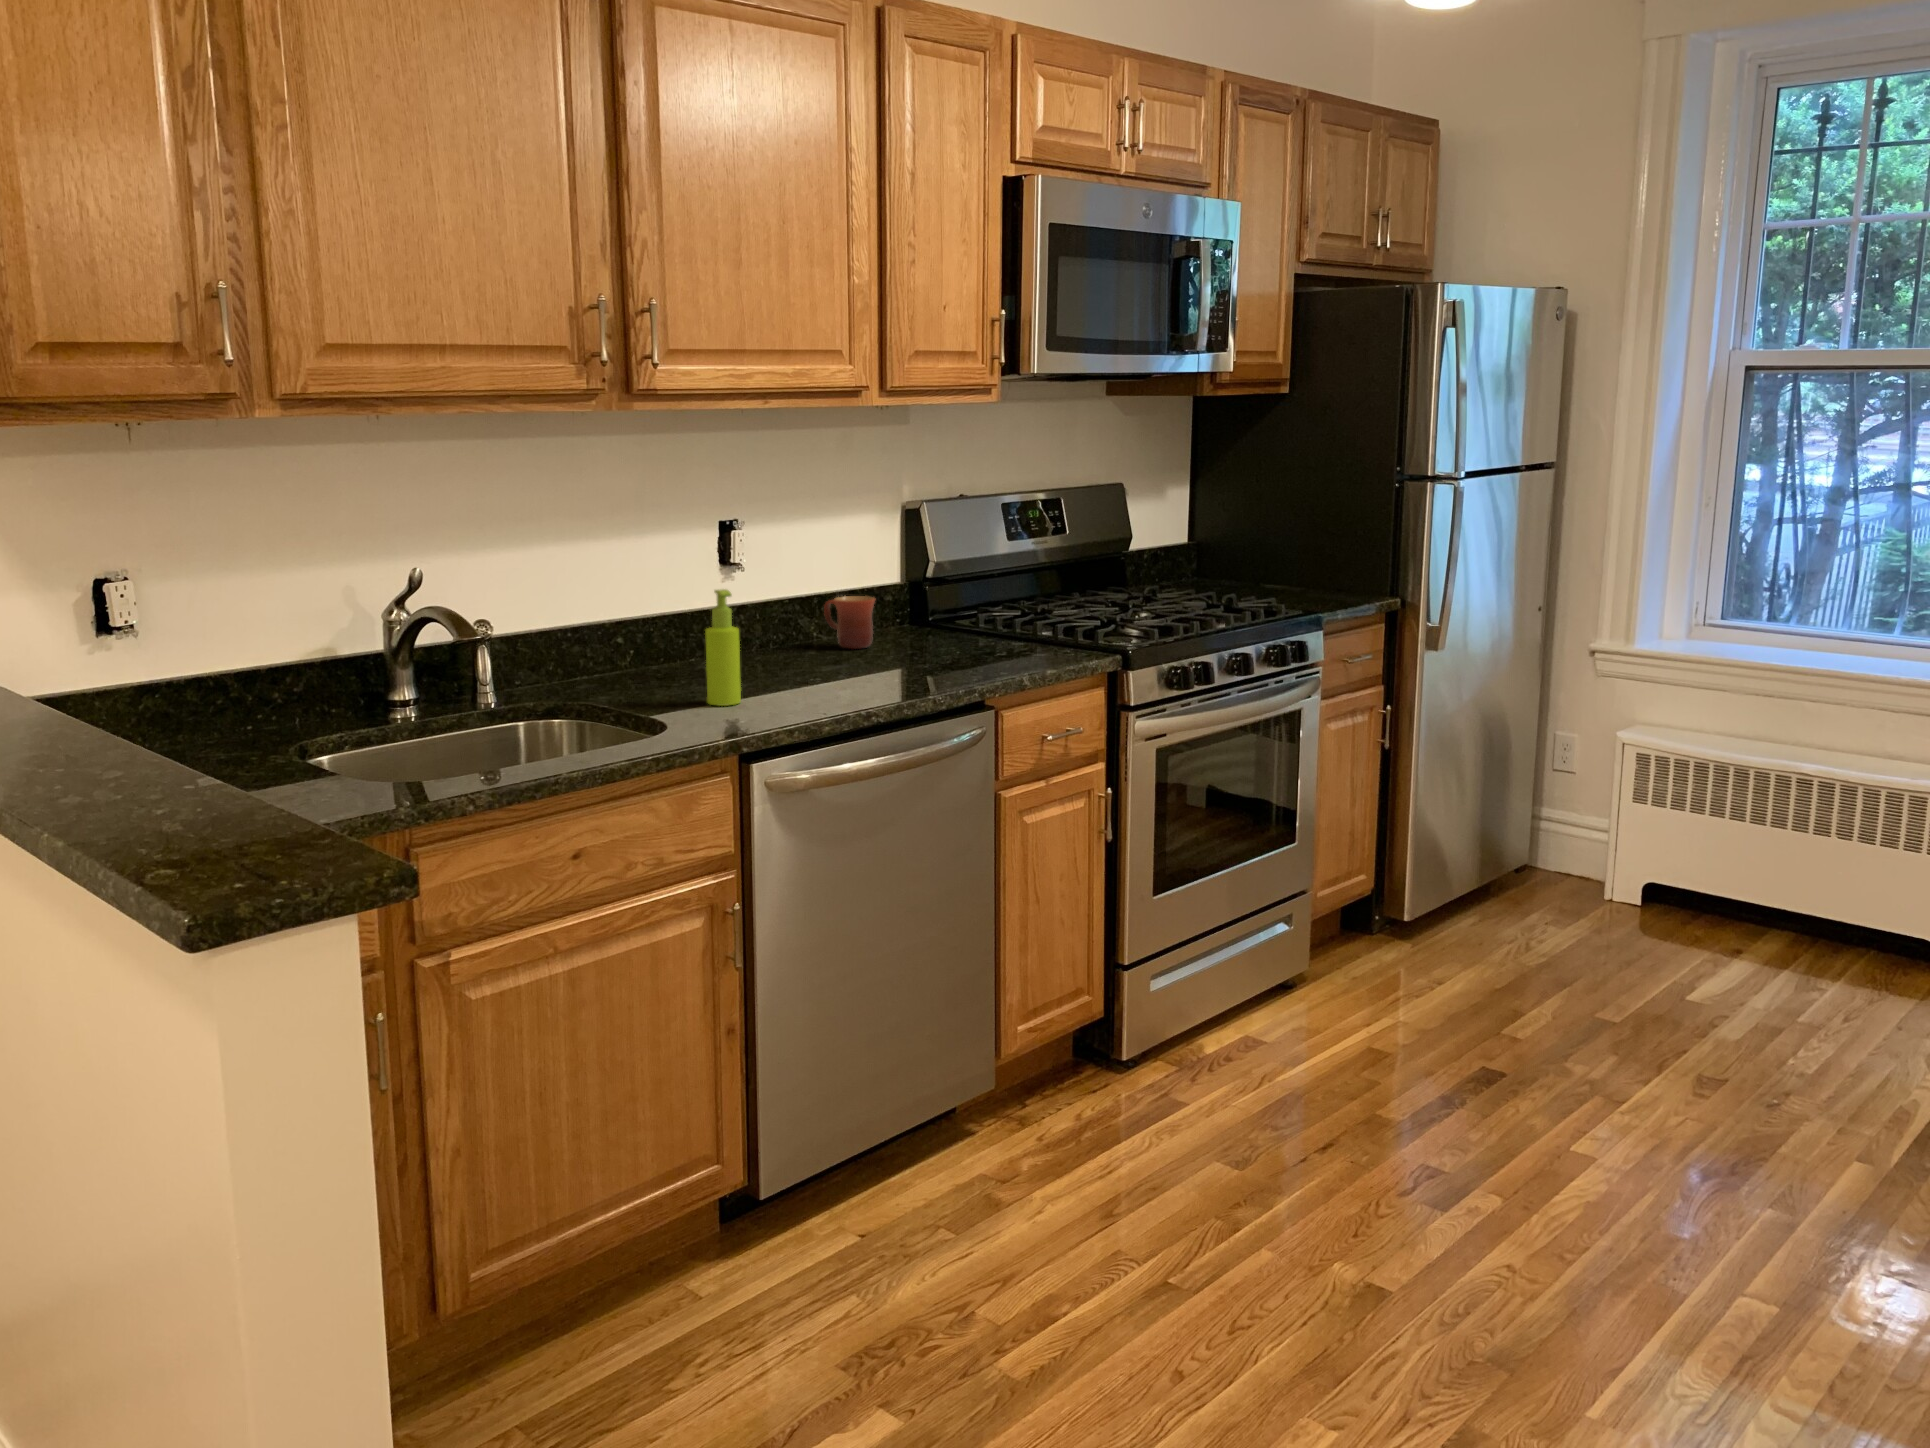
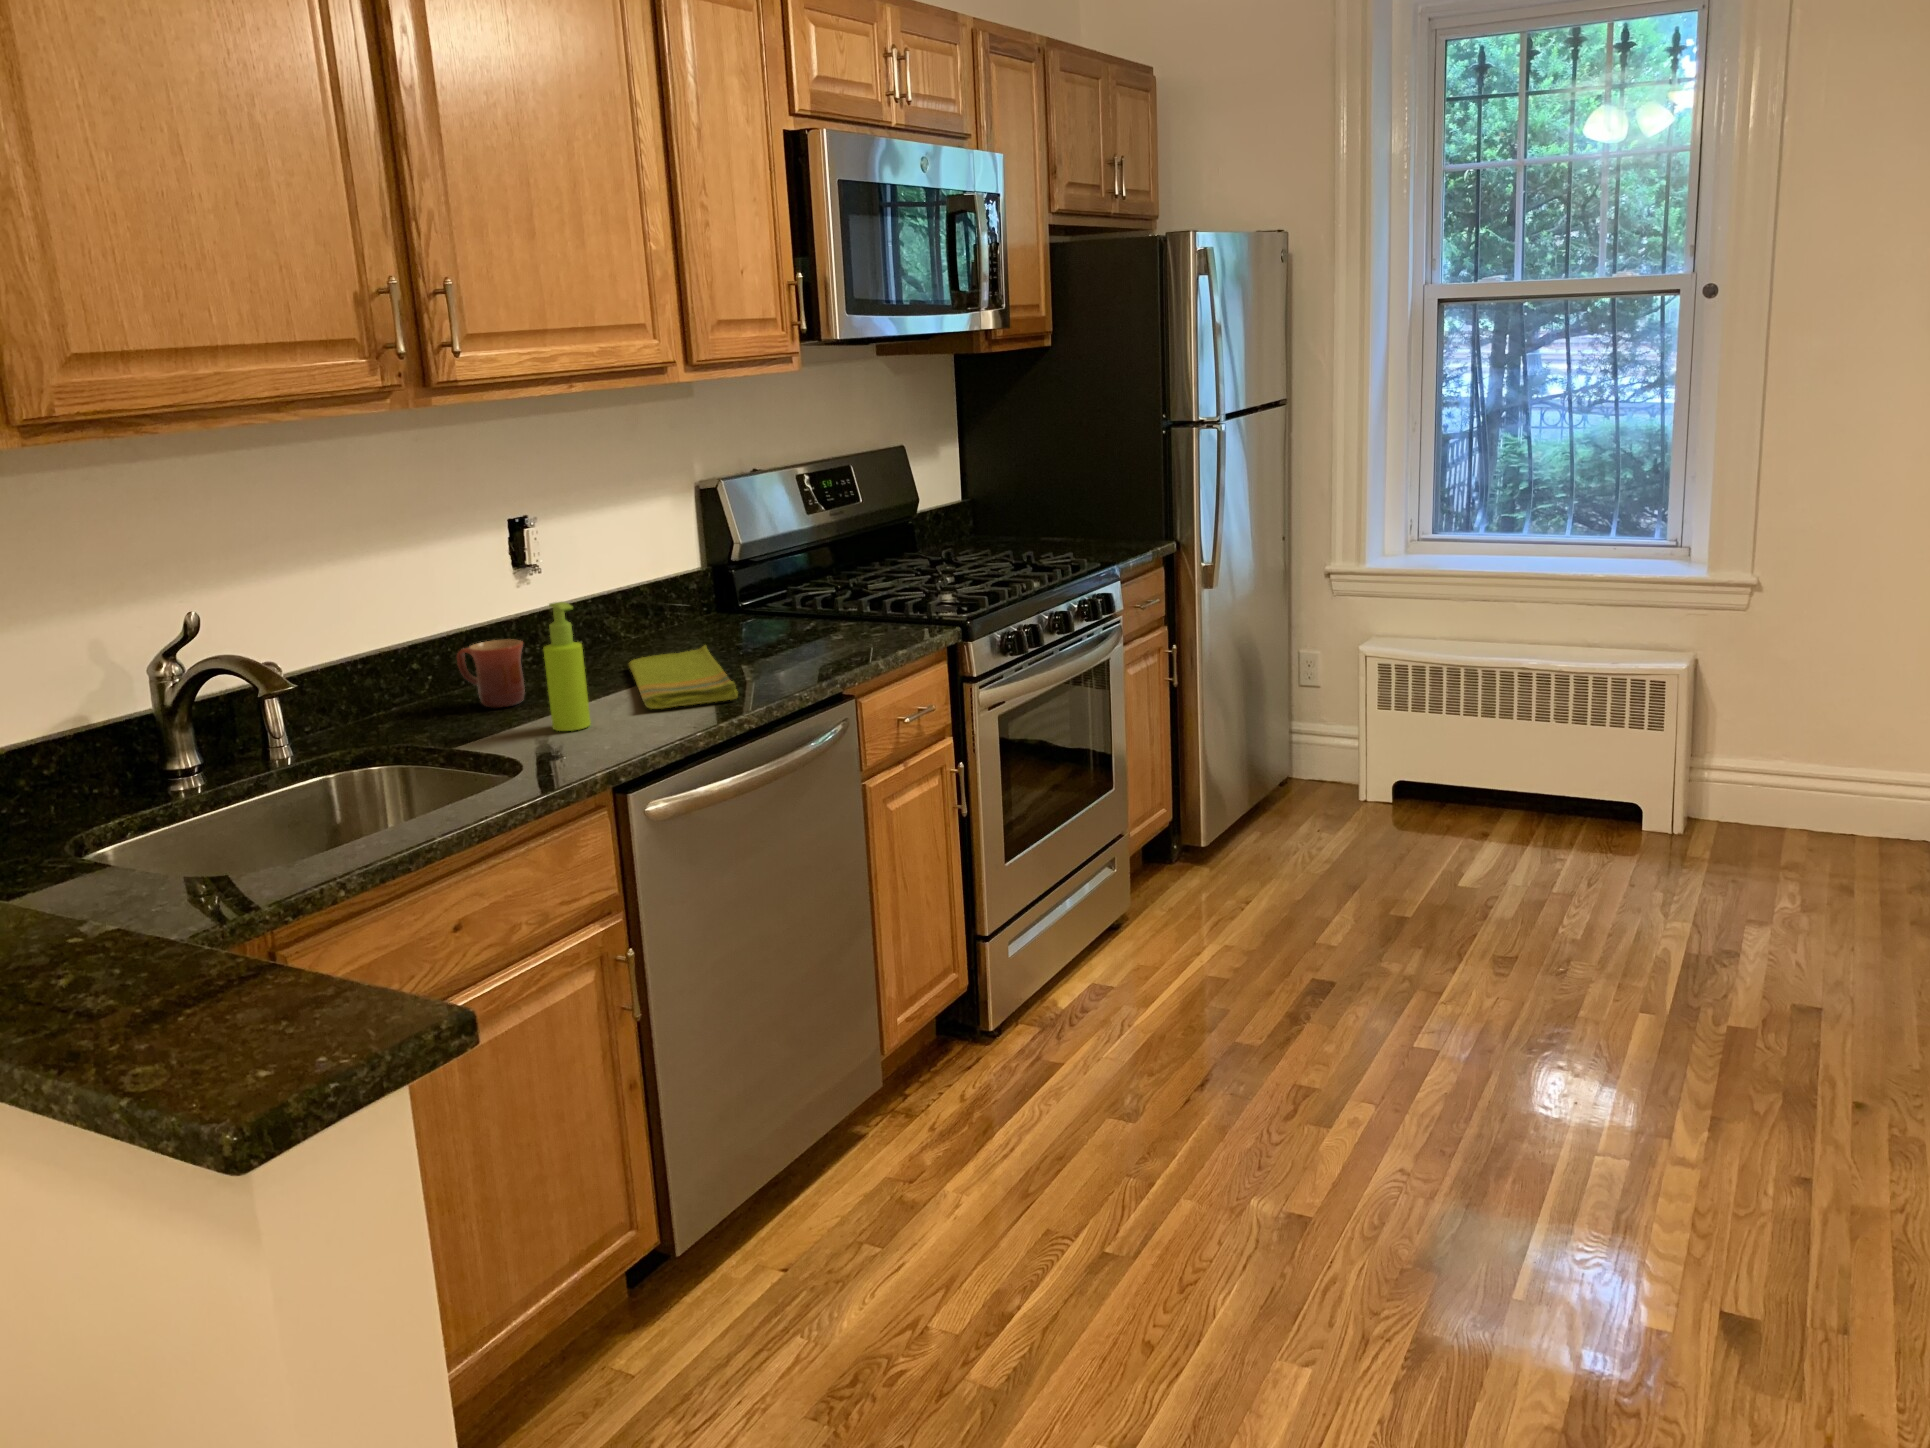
mug: present [824,596,875,649] -> present [457,640,525,708]
dish towel: none [791,647,877,696] -> present [629,645,738,709]

